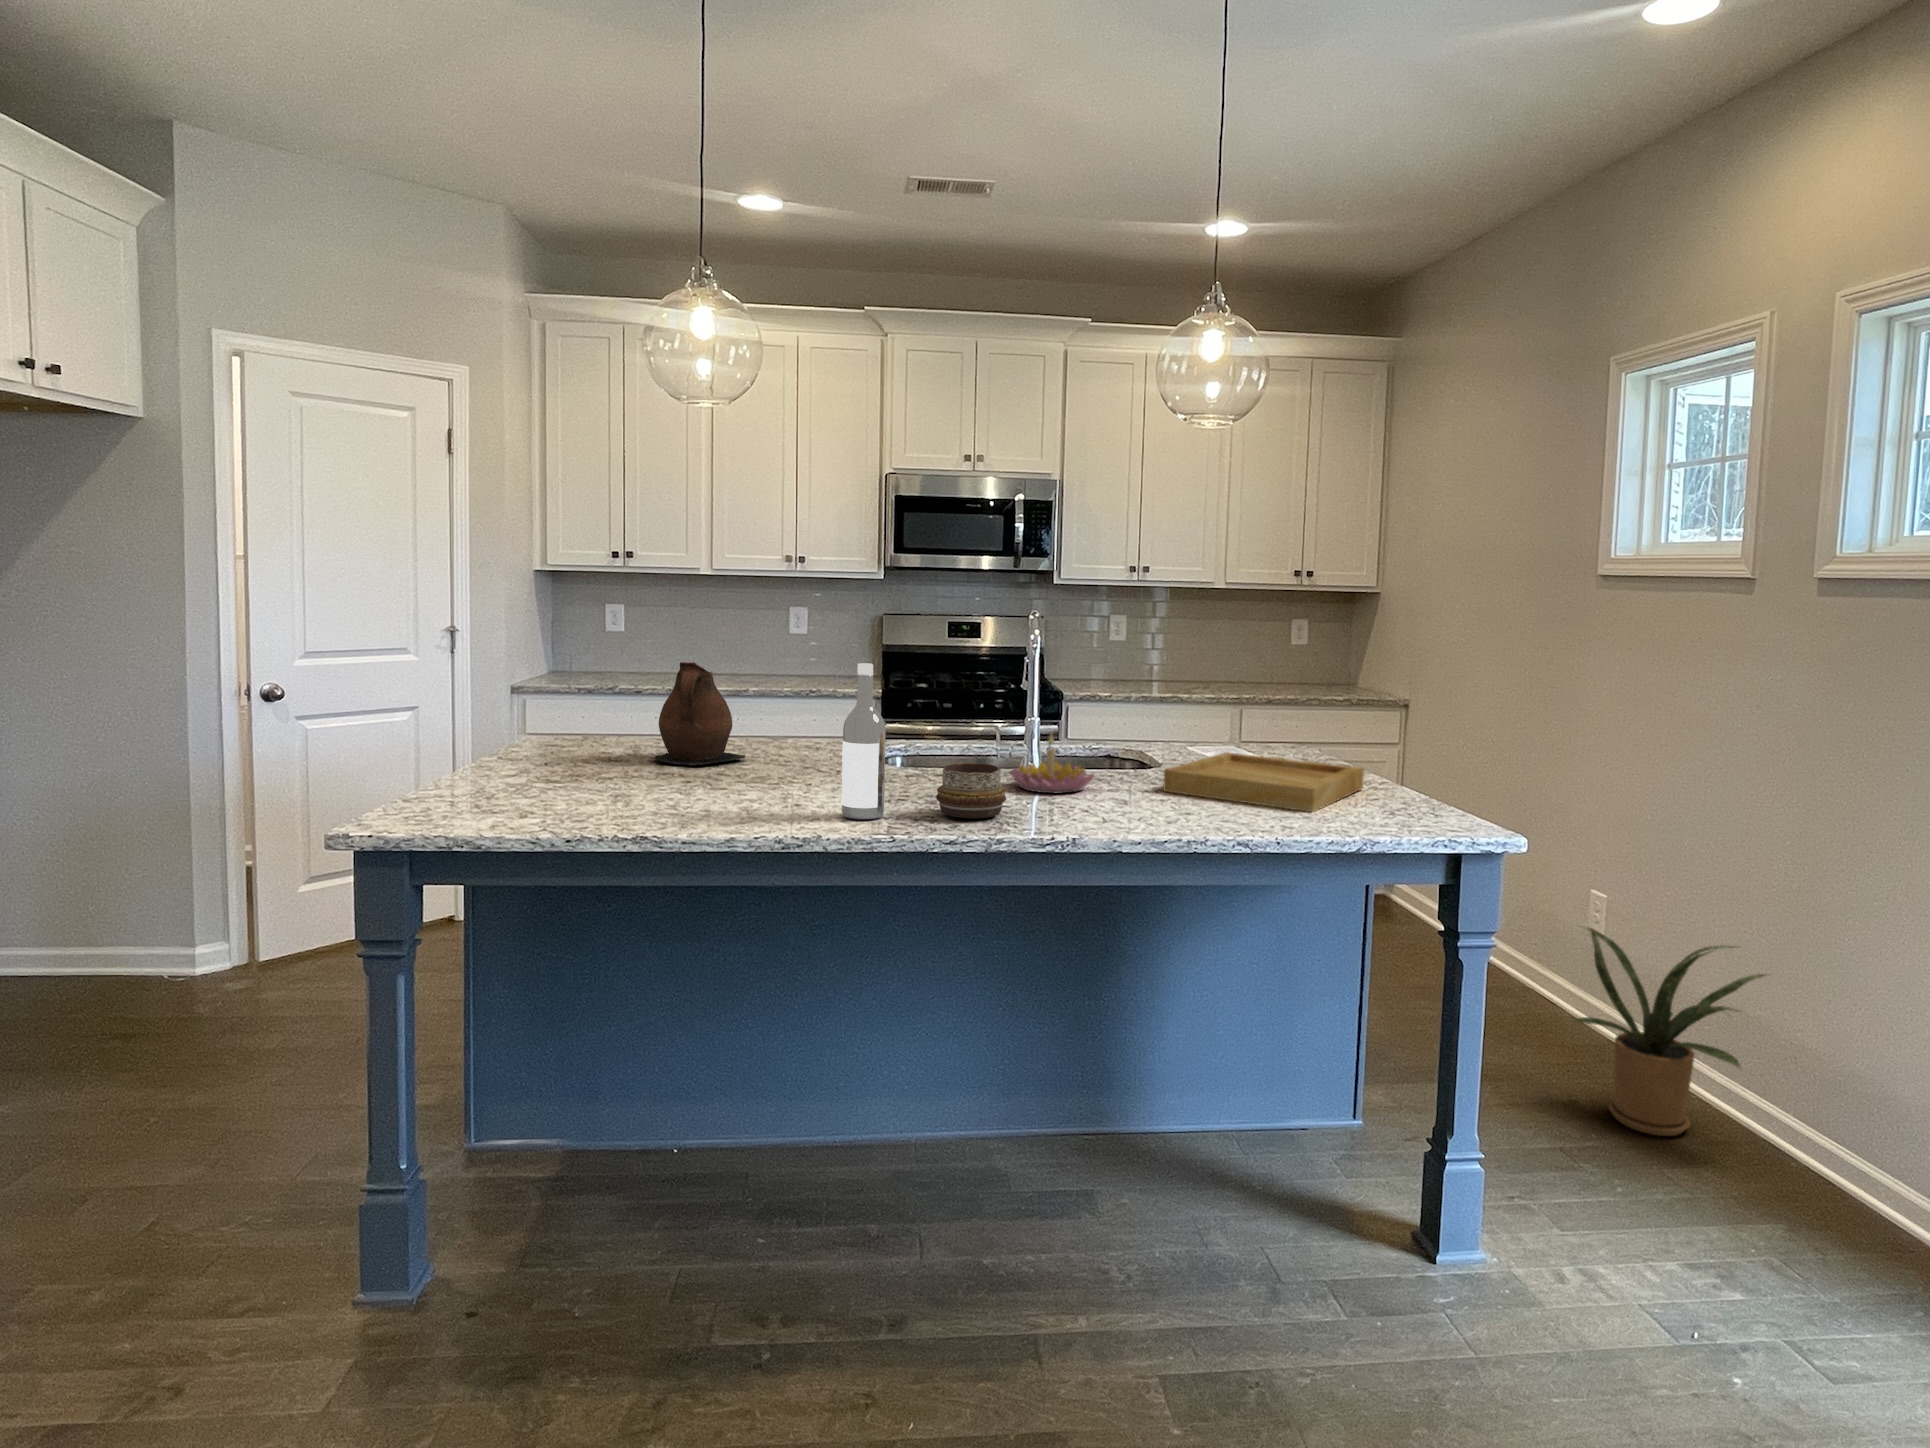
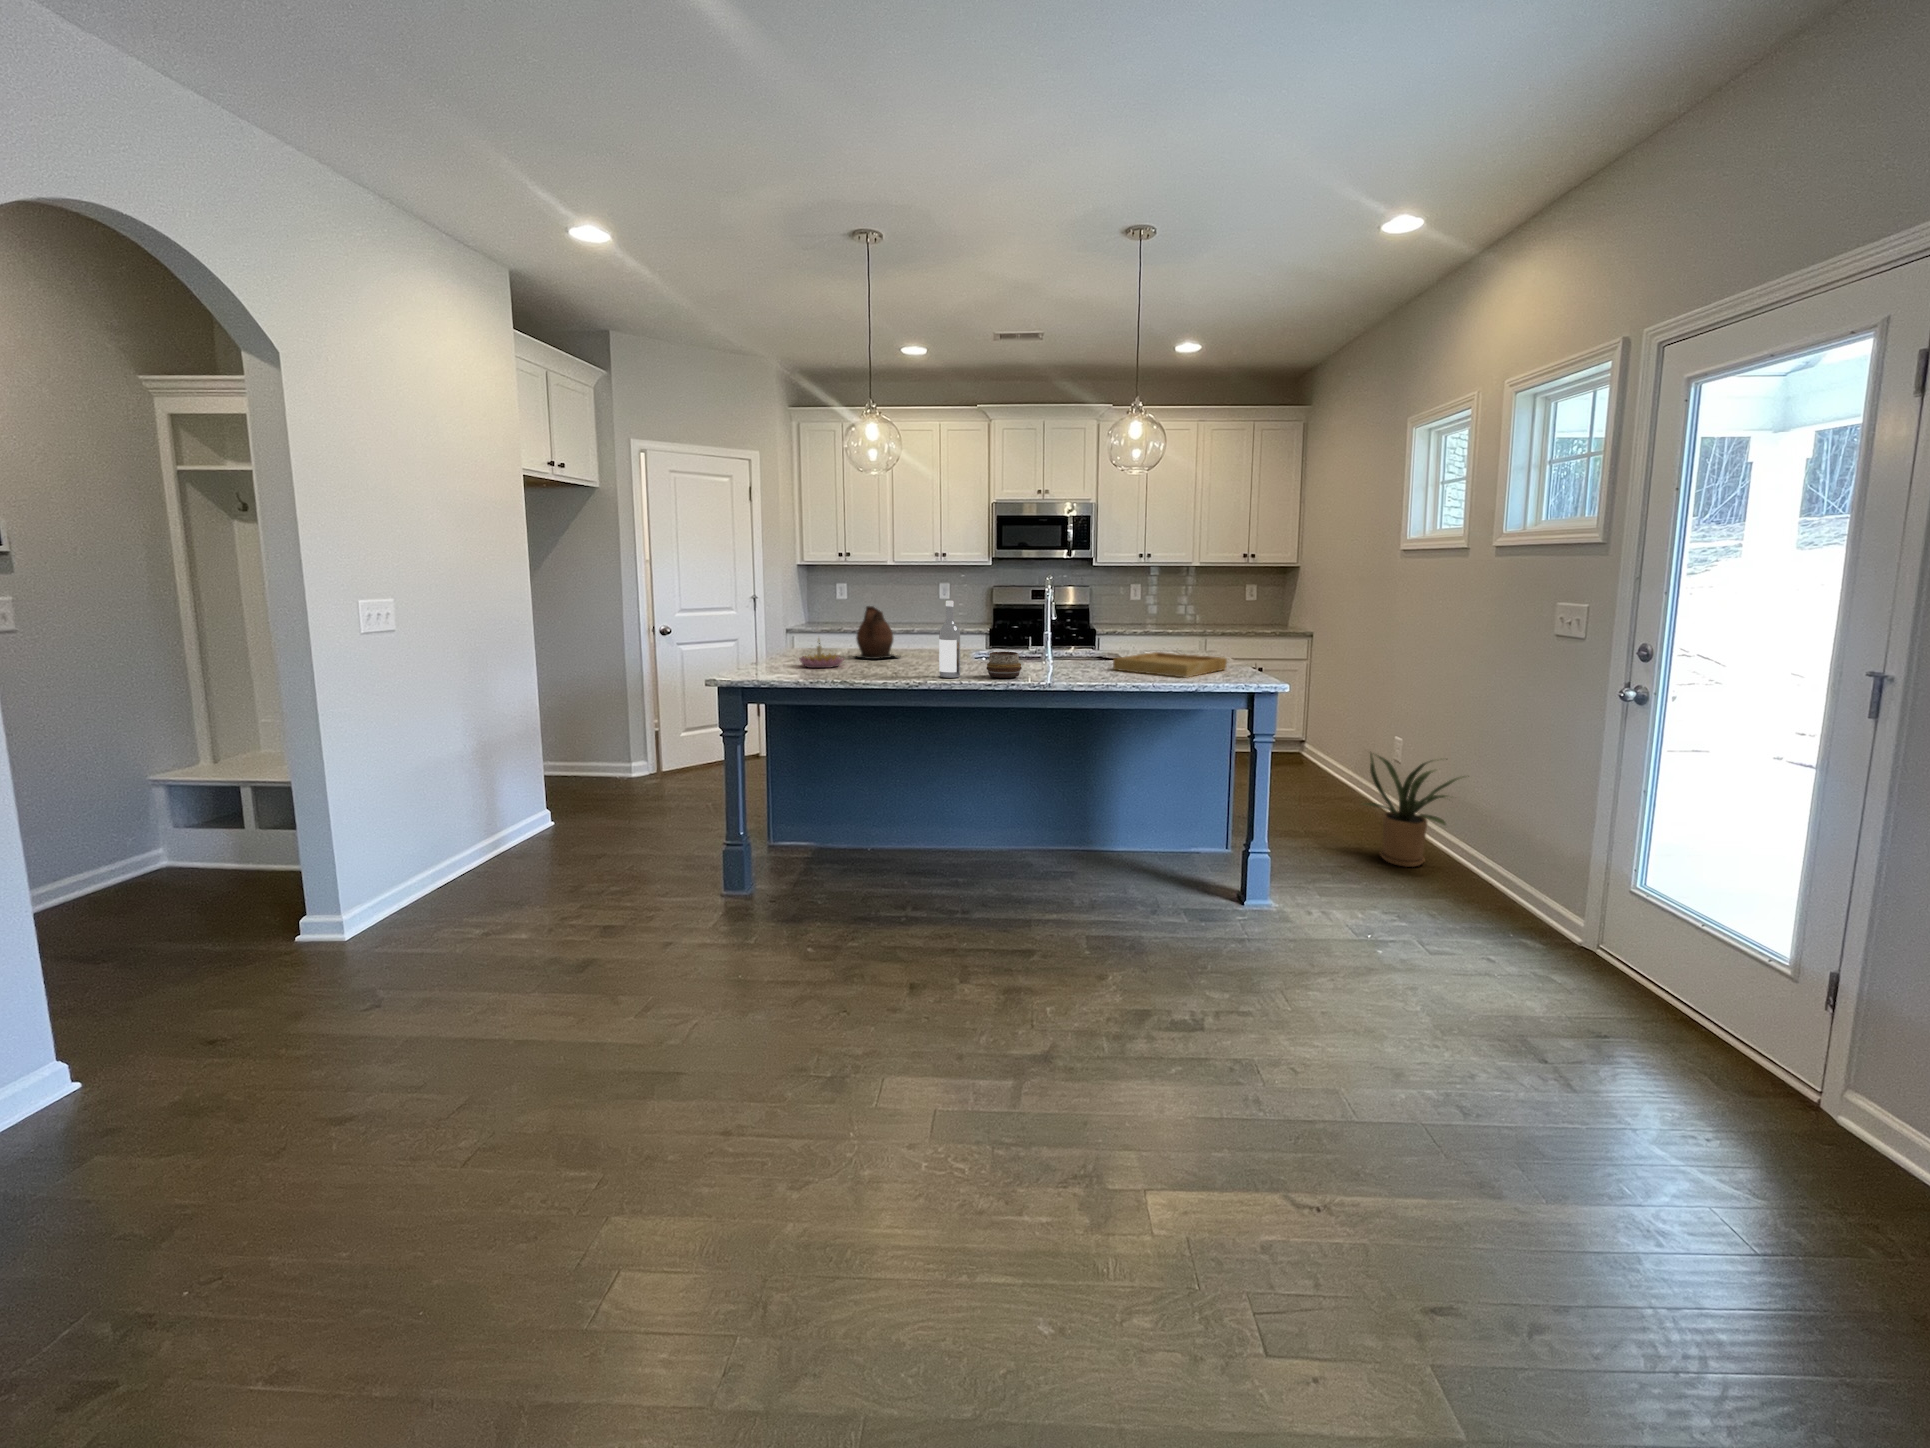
candle holder: present [1010,734,1094,793] -> present [800,639,844,668]

